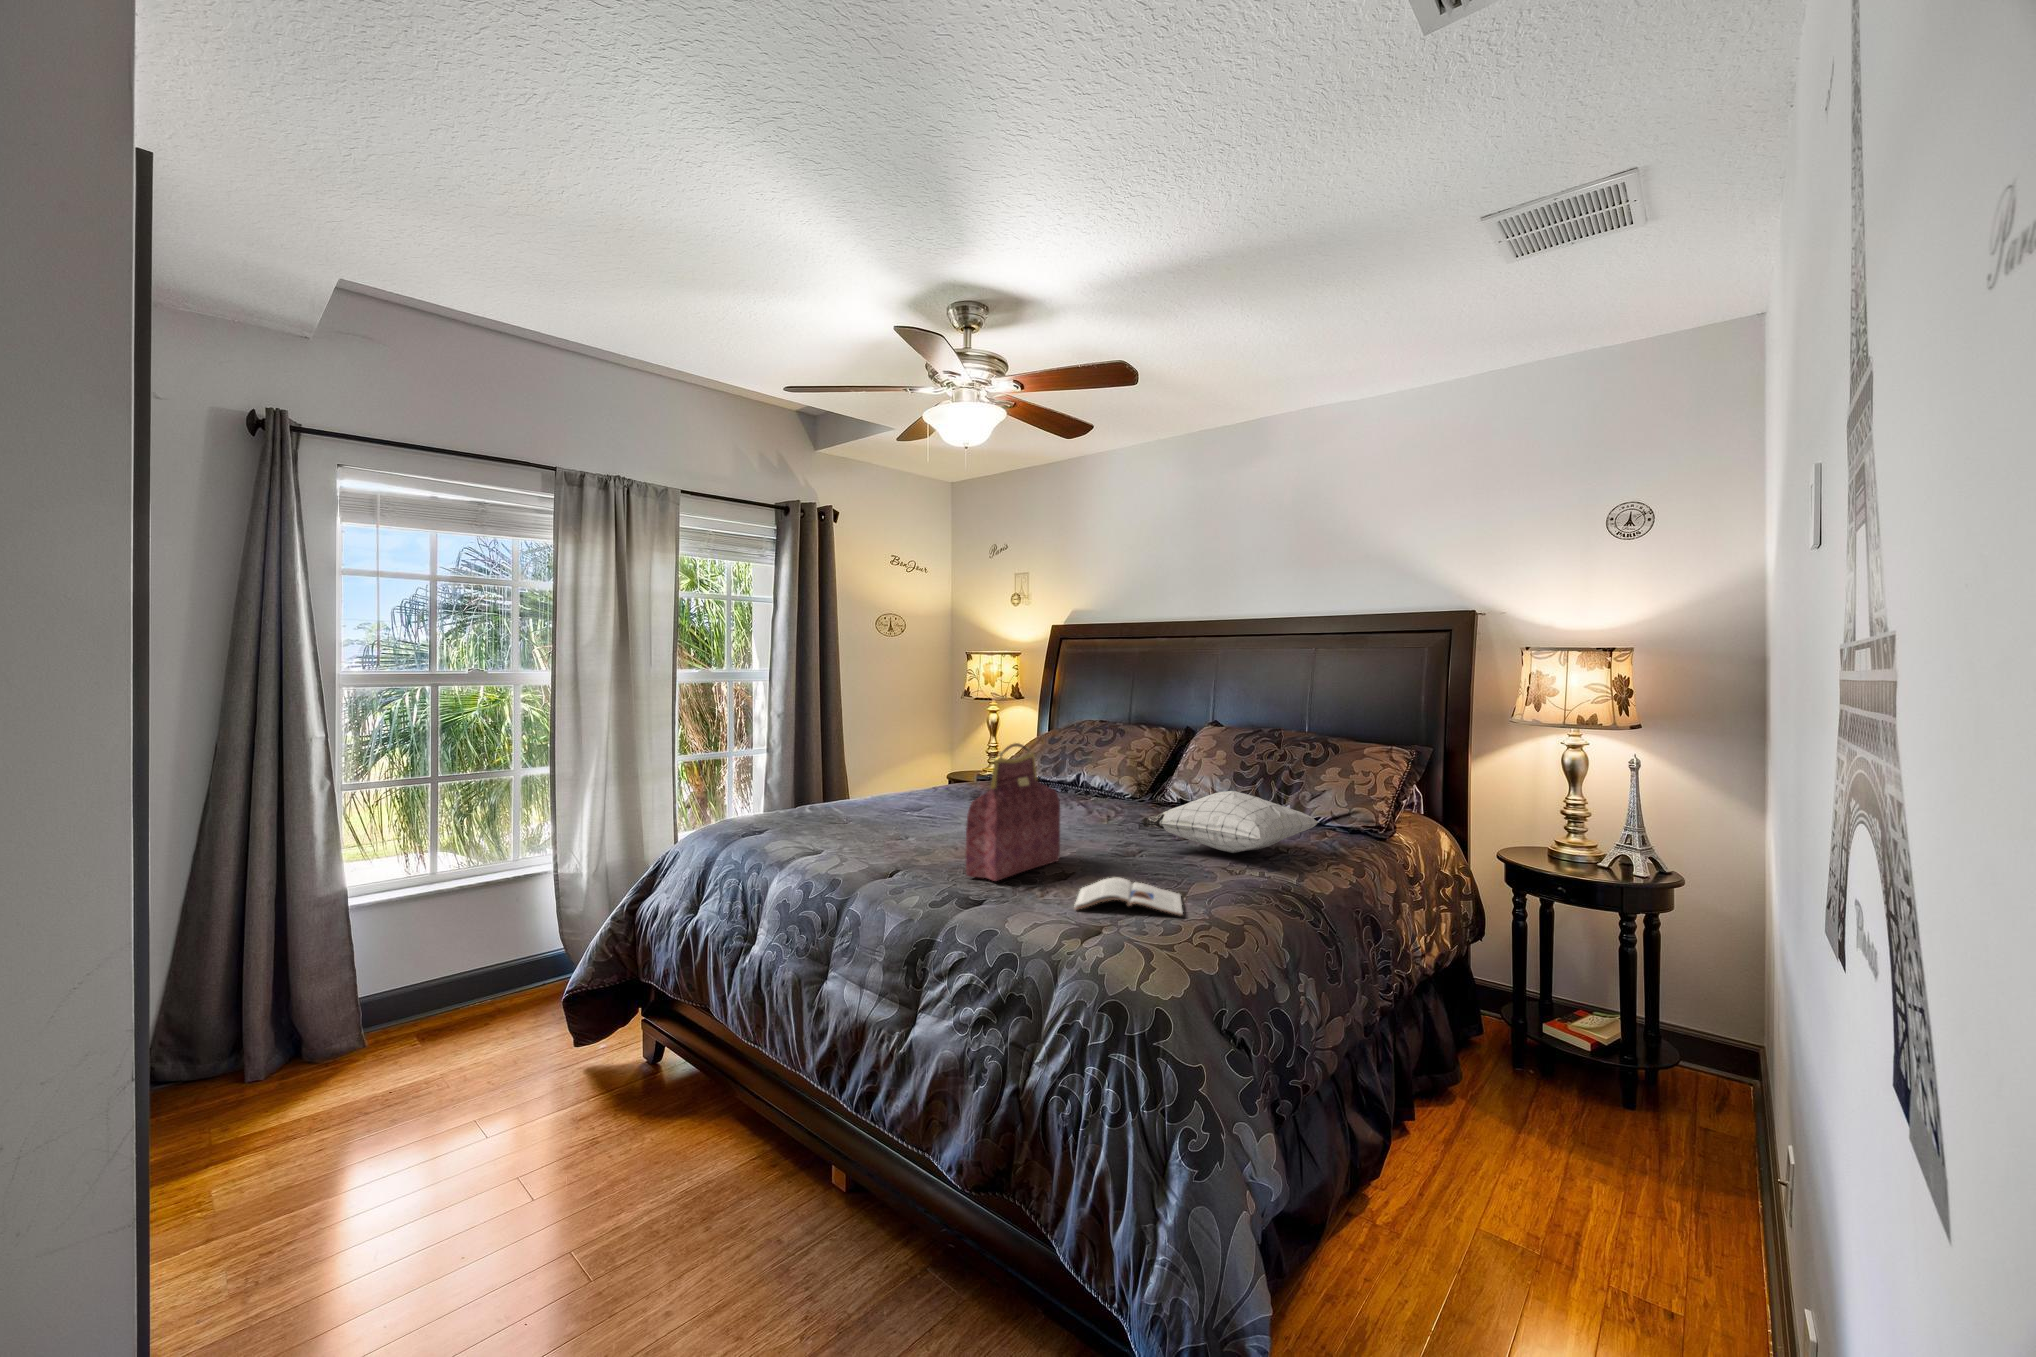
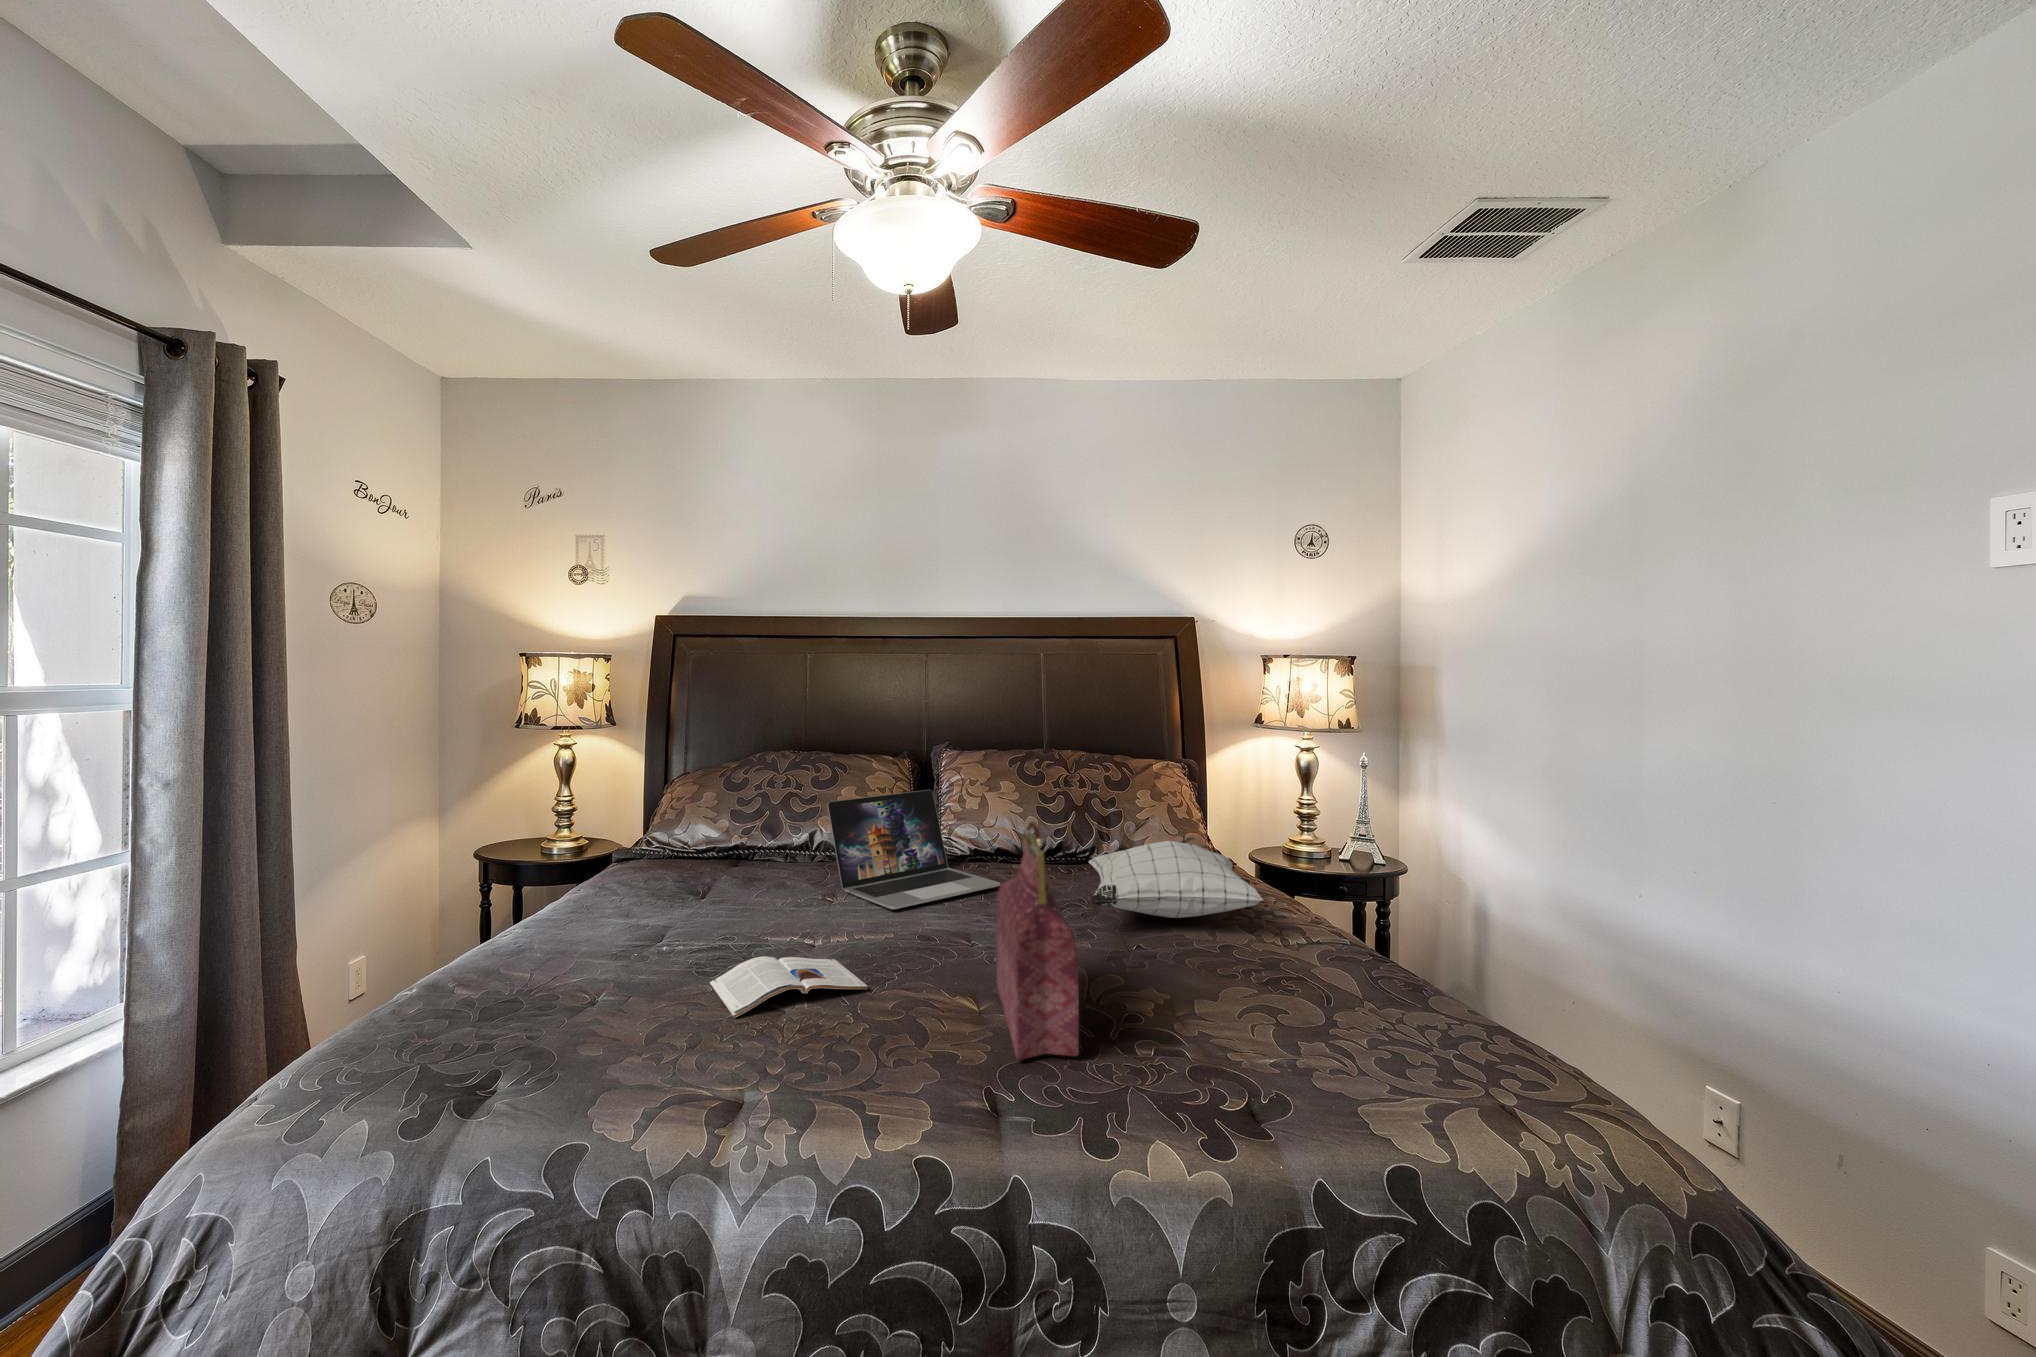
laptop: none [1054,748,1154,820] -> present [828,790,1000,909]
magazine: present [1074,877,1183,915] -> present [710,956,868,1018]

